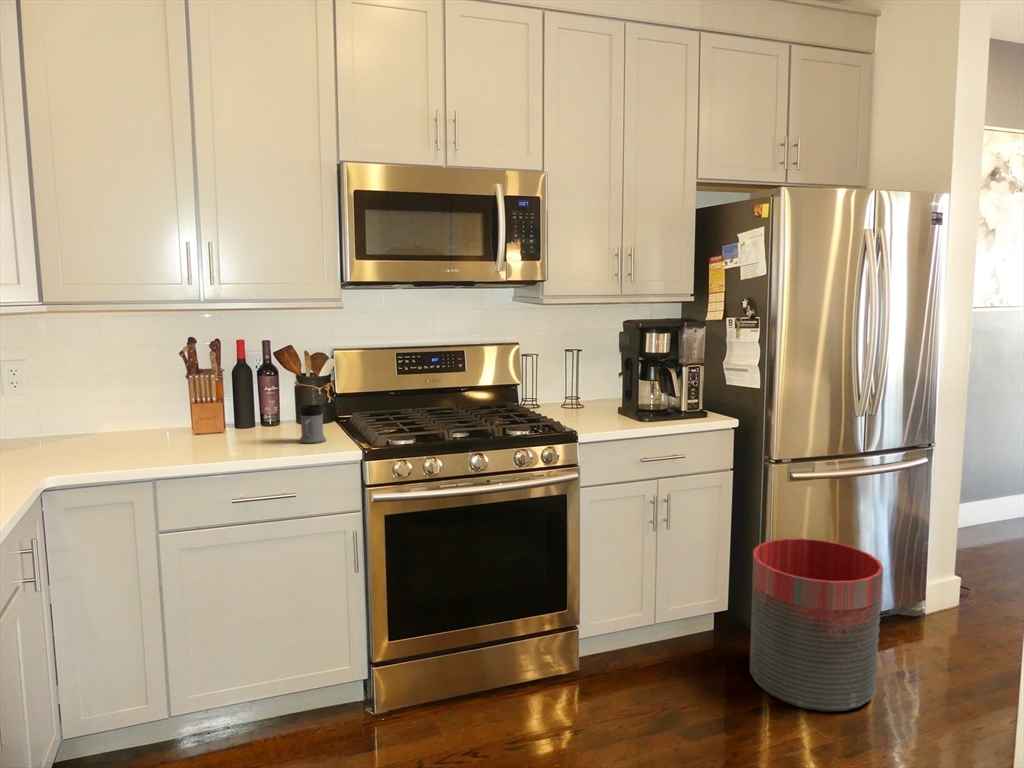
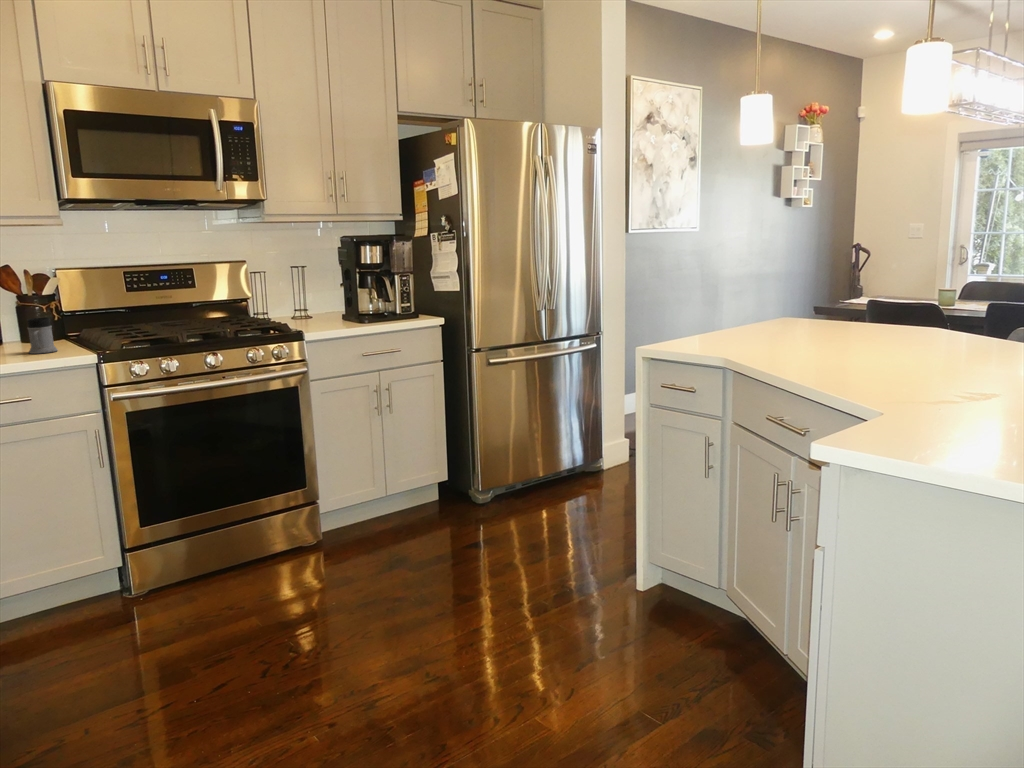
trash can: present [750,538,883,711] -> none [460,411,558,537]

